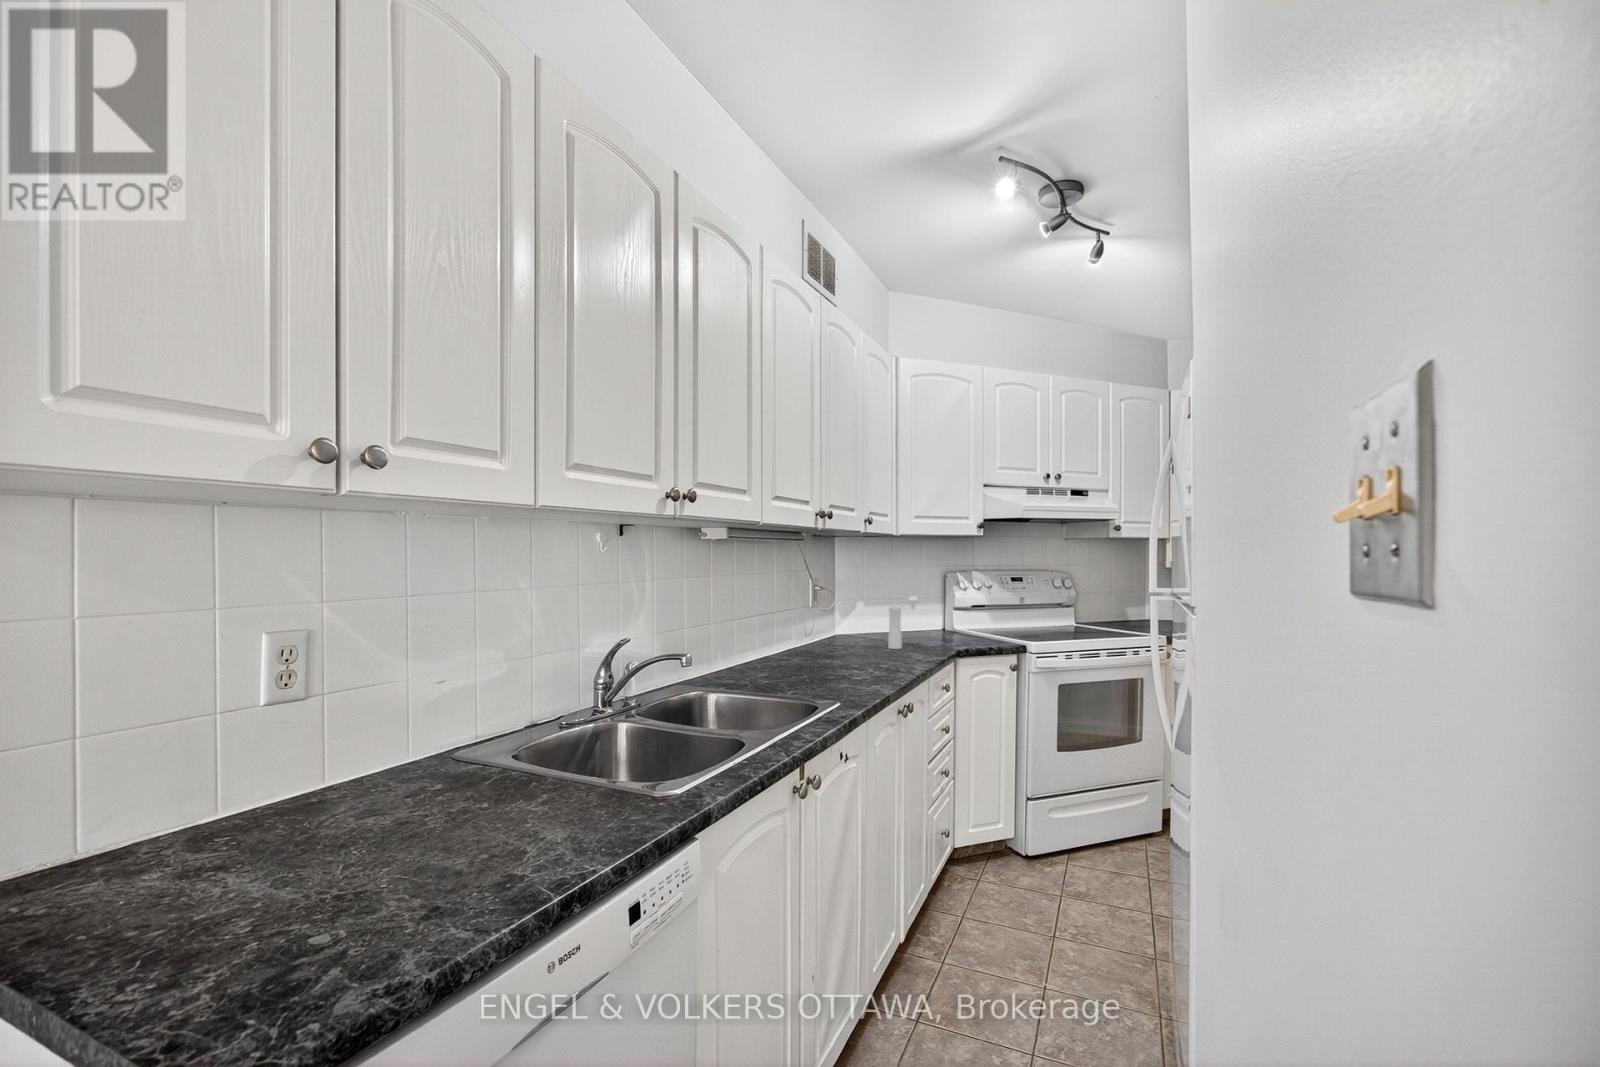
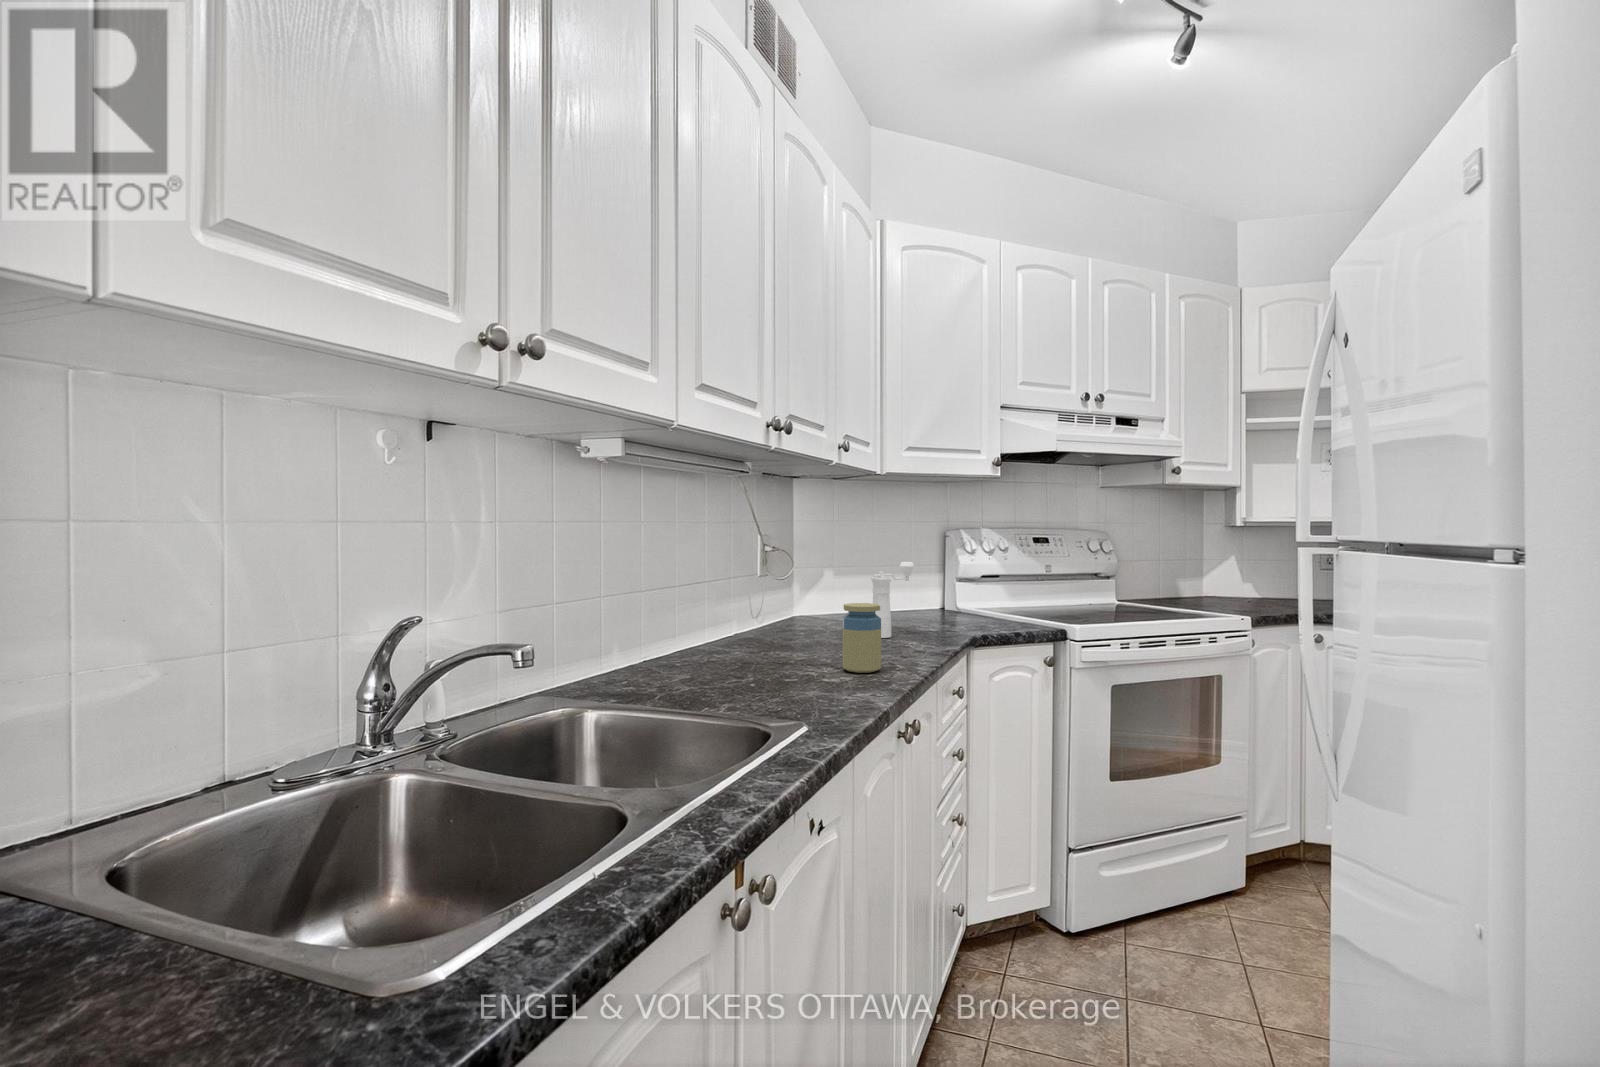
jar: none [865,627,890,672] -> present [843,603,881,673]

